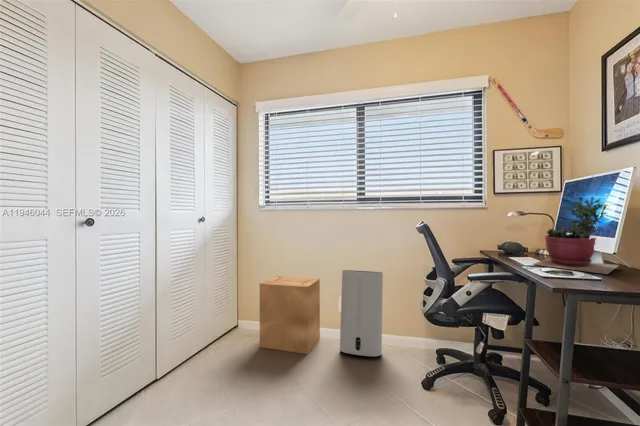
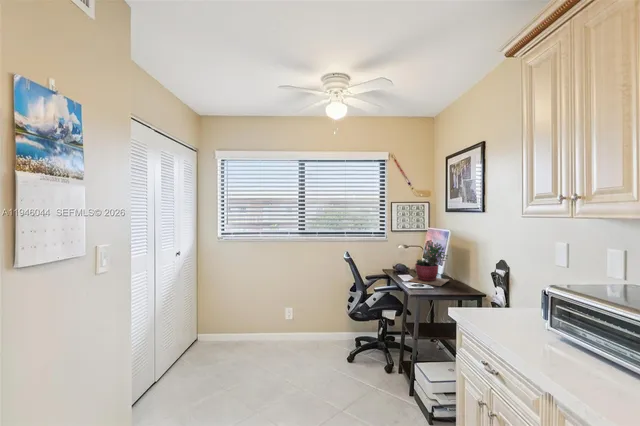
air purifier: present [340,270,383,356] -> none [288,285,319,346]
cardboard box: present [260,276,320,354] -> none [226,292,271,350]

